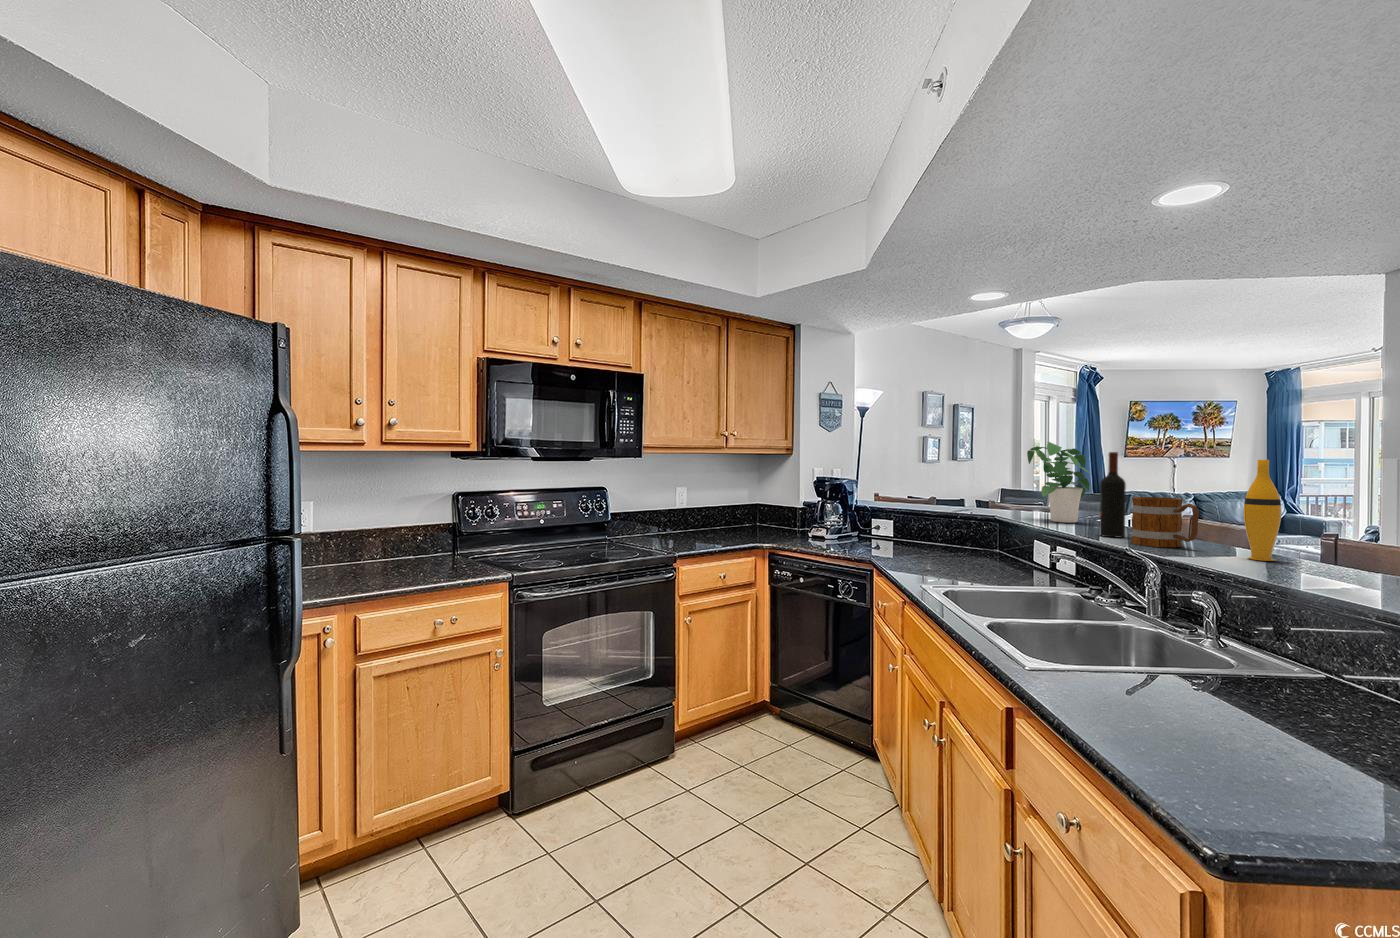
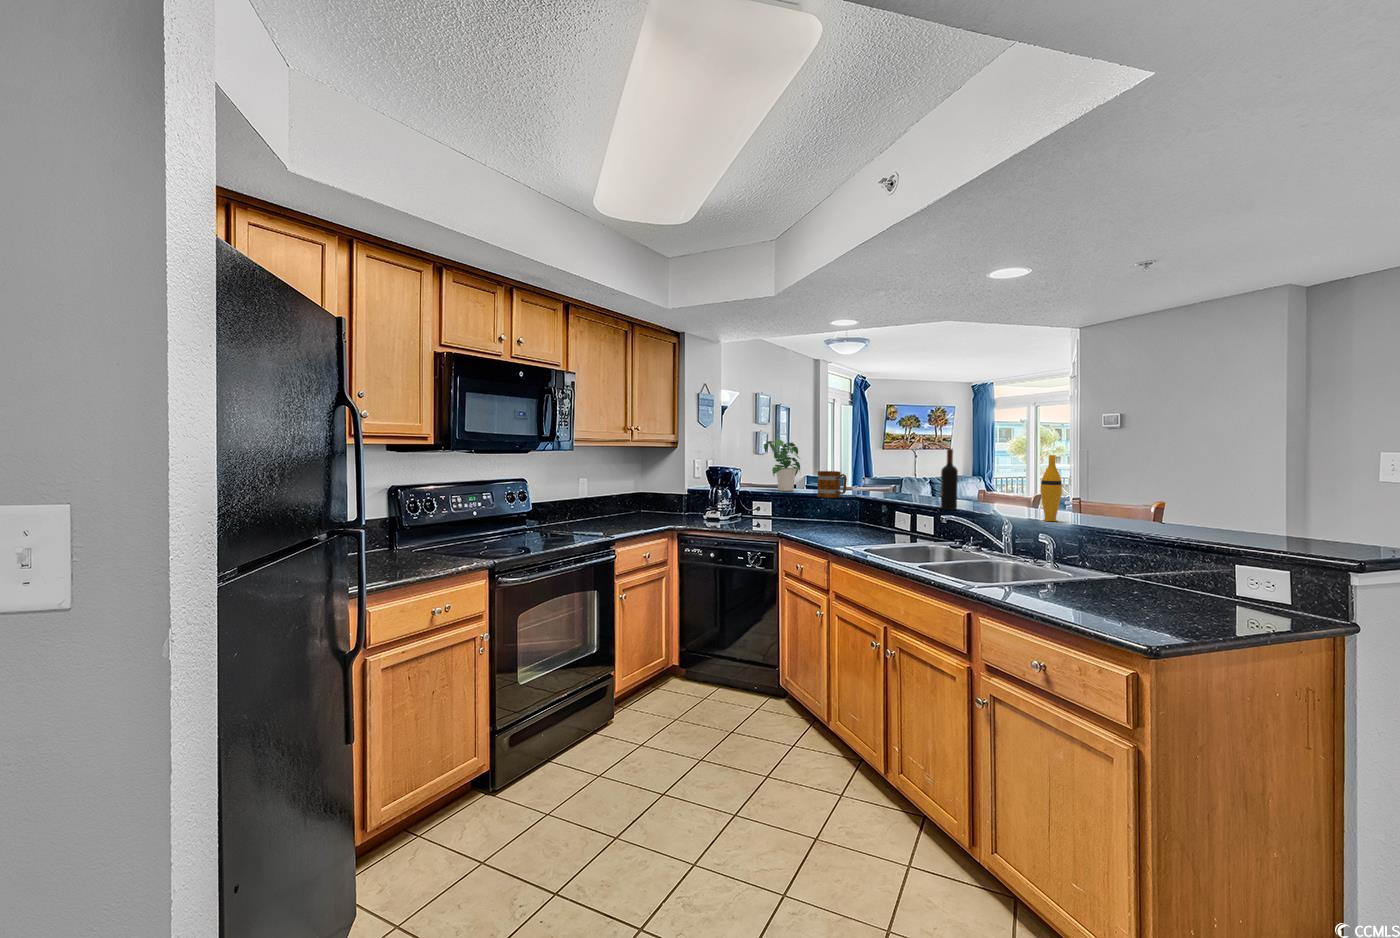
potted plant: present [1027,442,1090,523] -> present [764,438,800,491]
mug: present [1131,497,1199,547] -> present [817,471,847,498]

